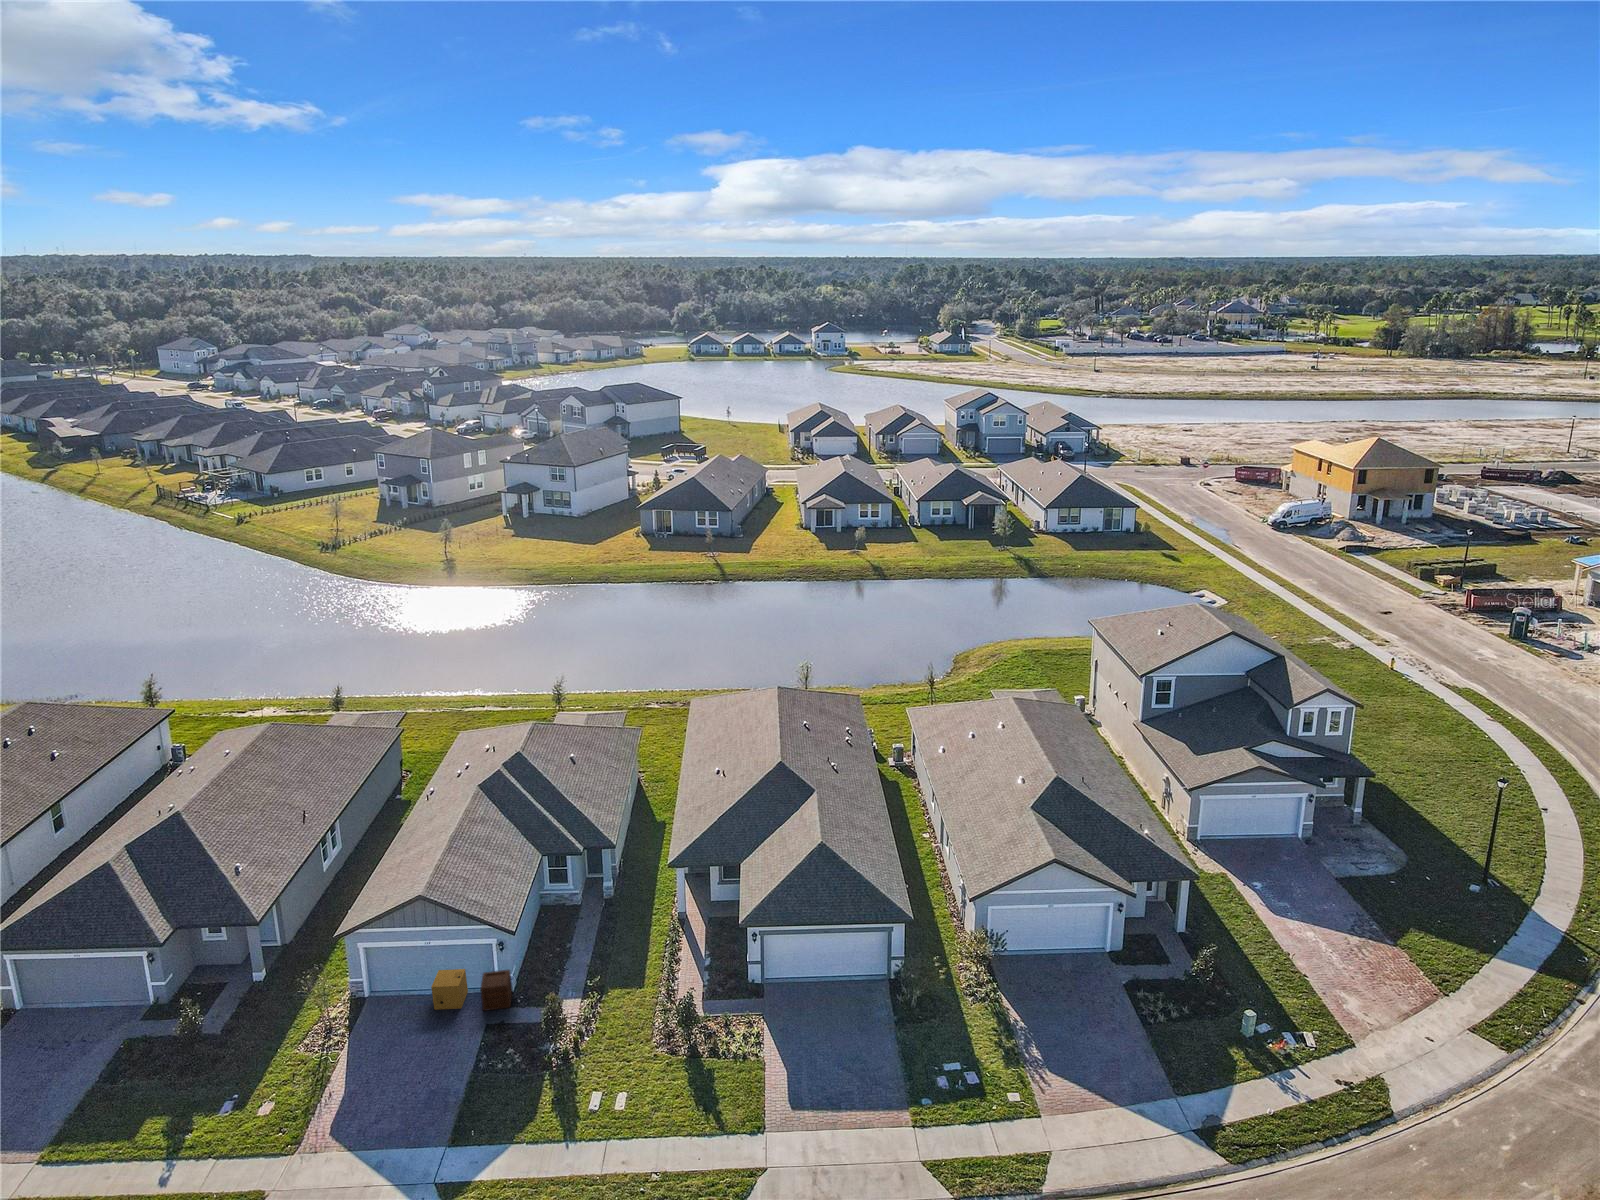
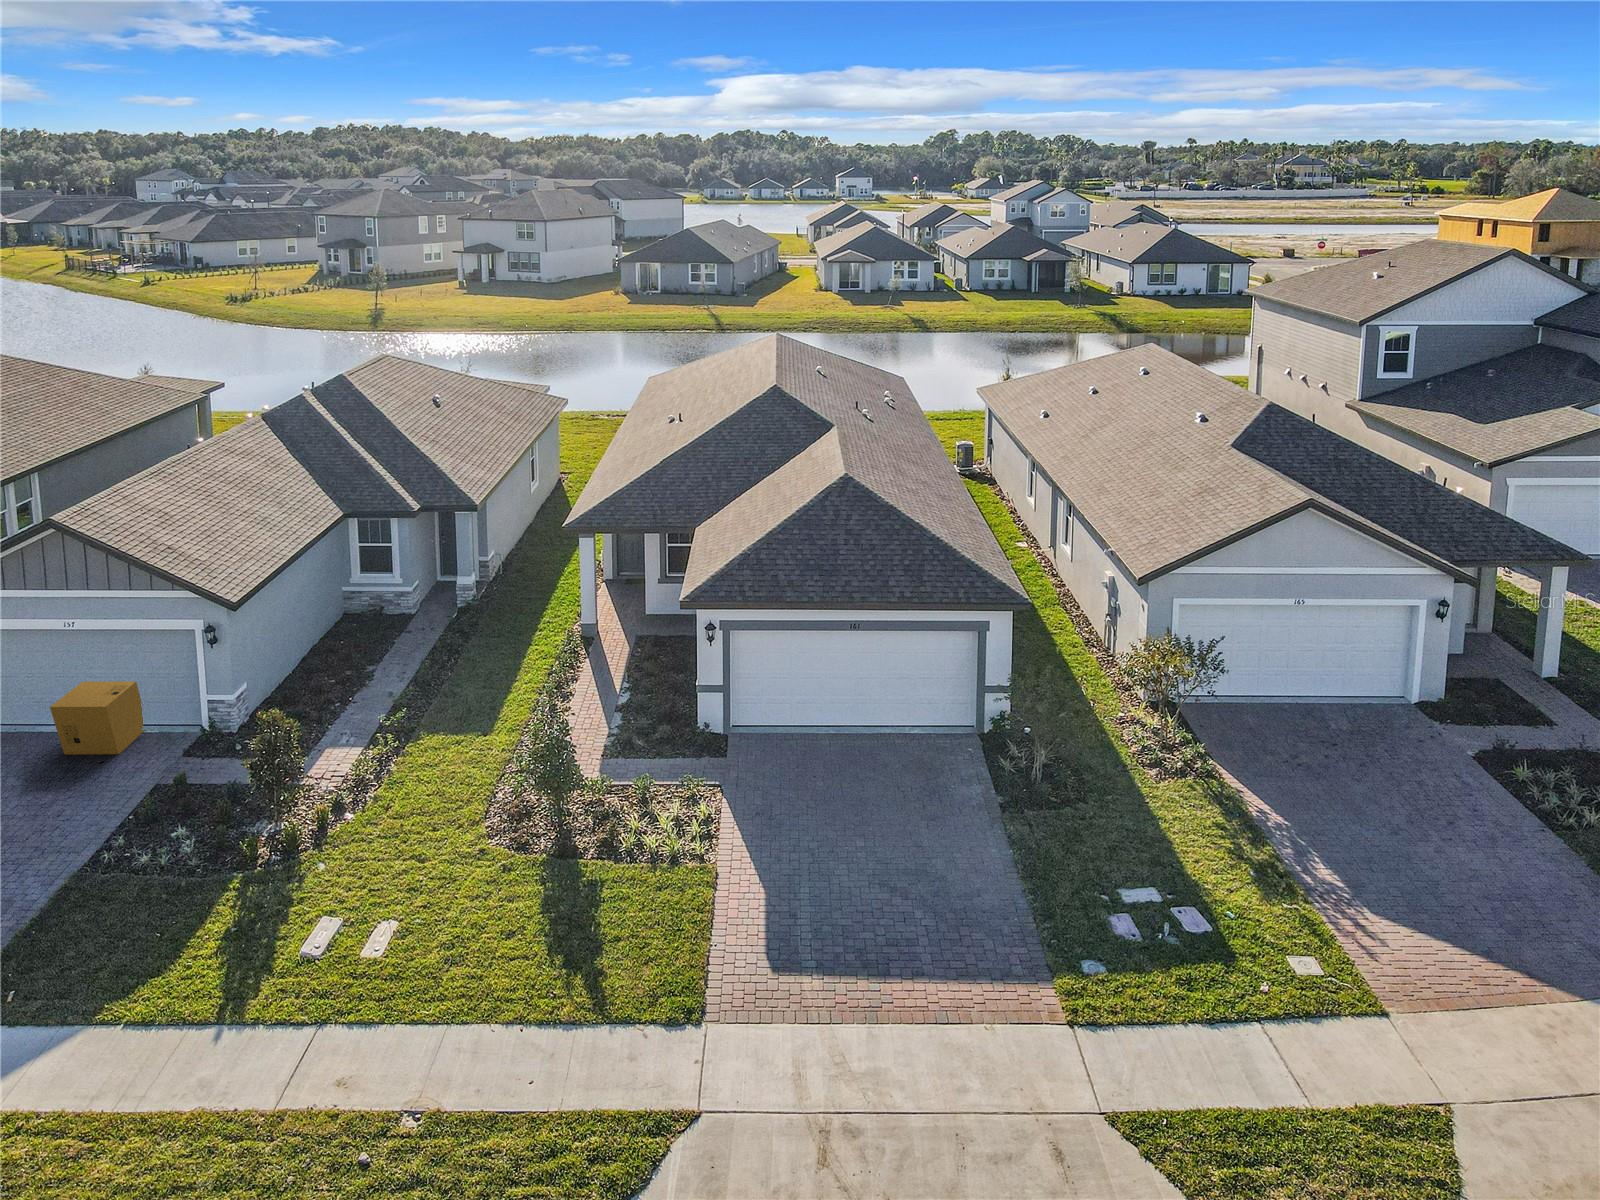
wooden crate: present [480,970,512,1011] -> none [146,685,234,760]

